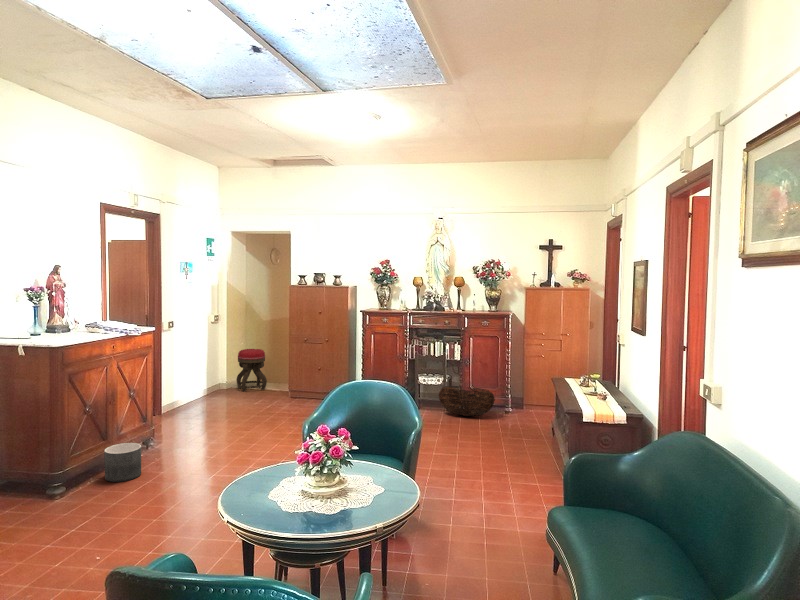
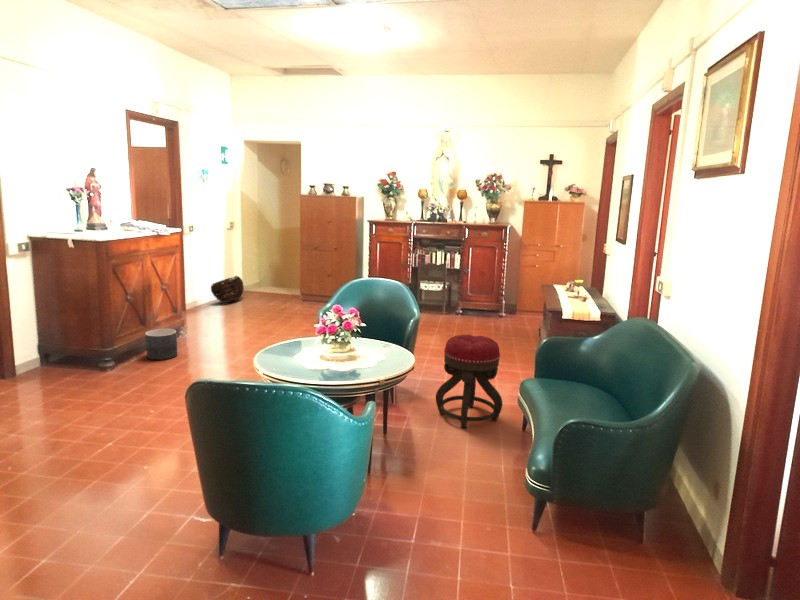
ottoman: present [236,349,267,392] -> present [436,335,502,428]
basket: present [439,386,495,417] -> present [211,276,244,303]

